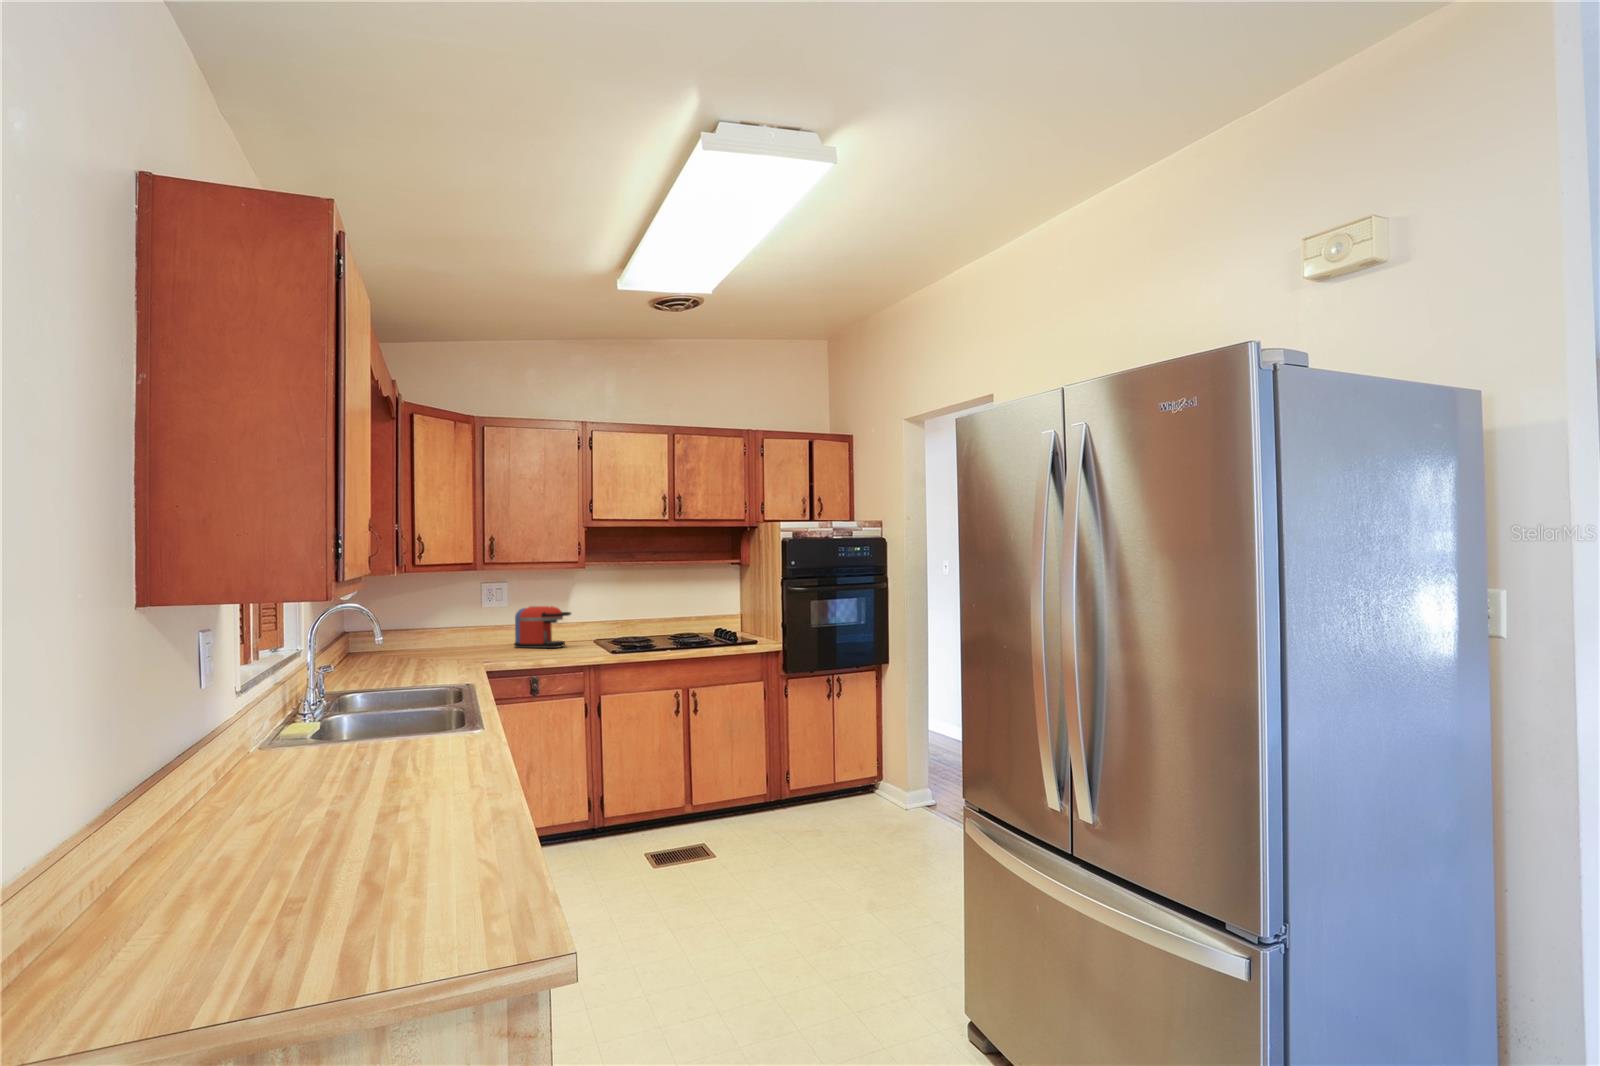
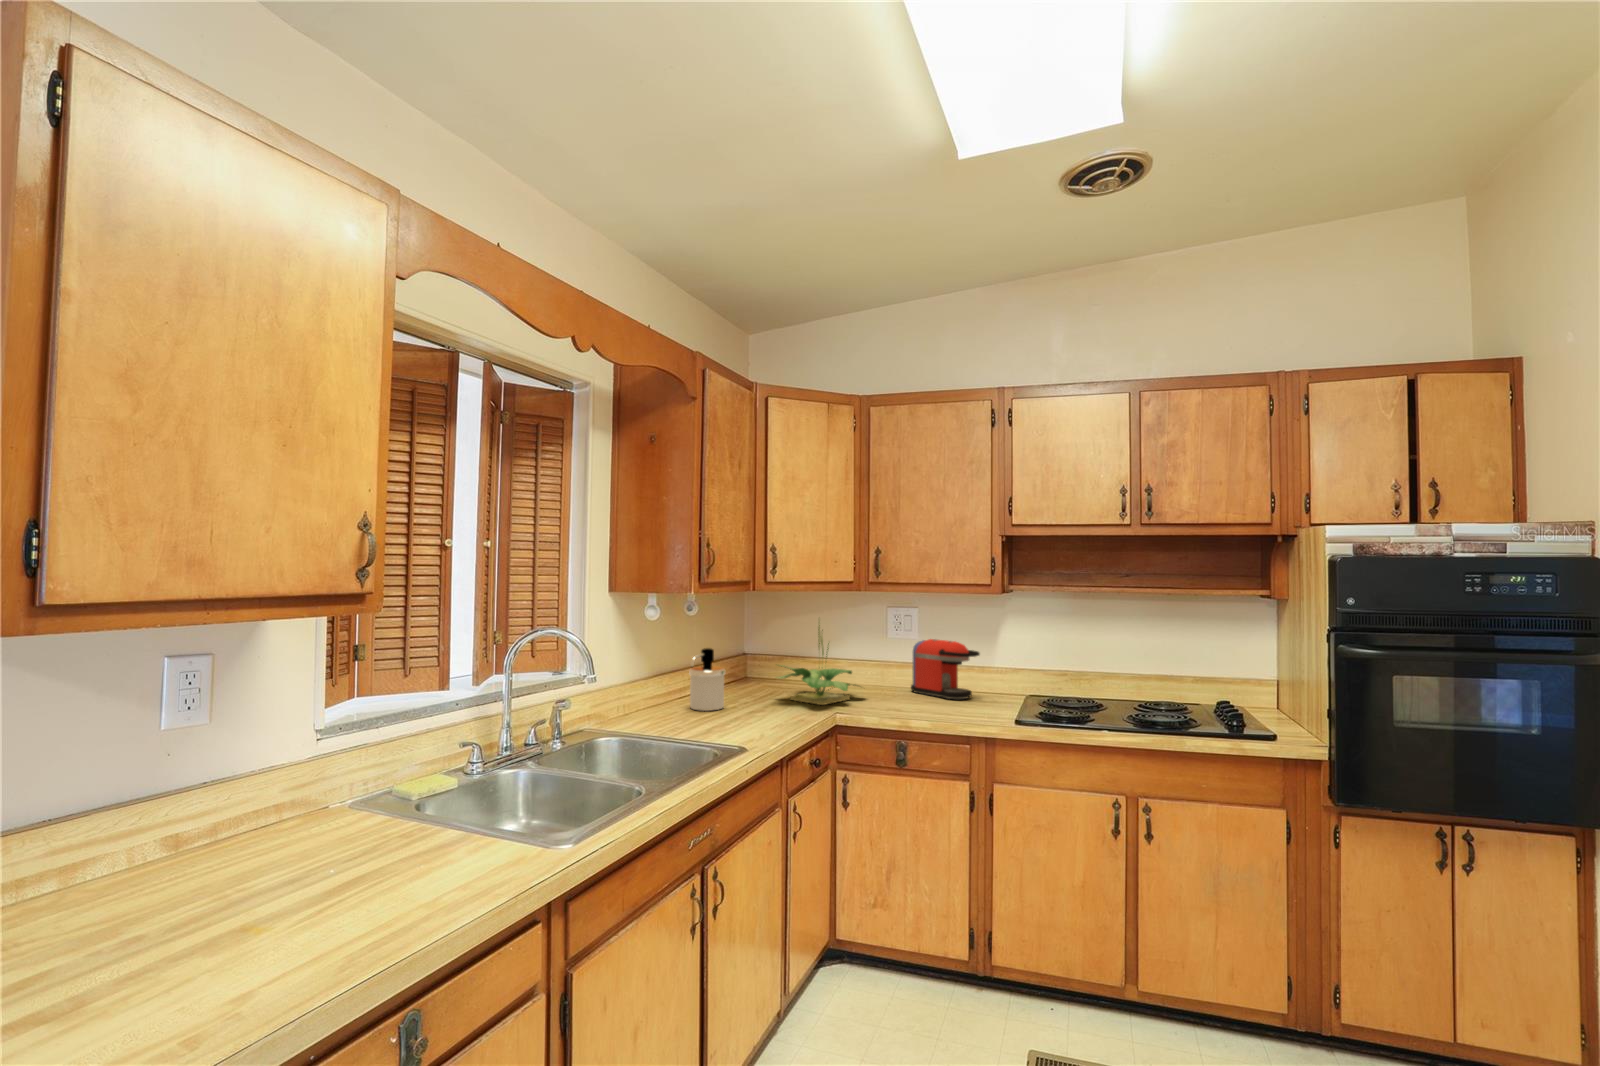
potted plant: none [419,593,491,661] -> present [779,625,856,705]
soap dispenser: none [359,623,392,674] -> present [689,648,725,711]

